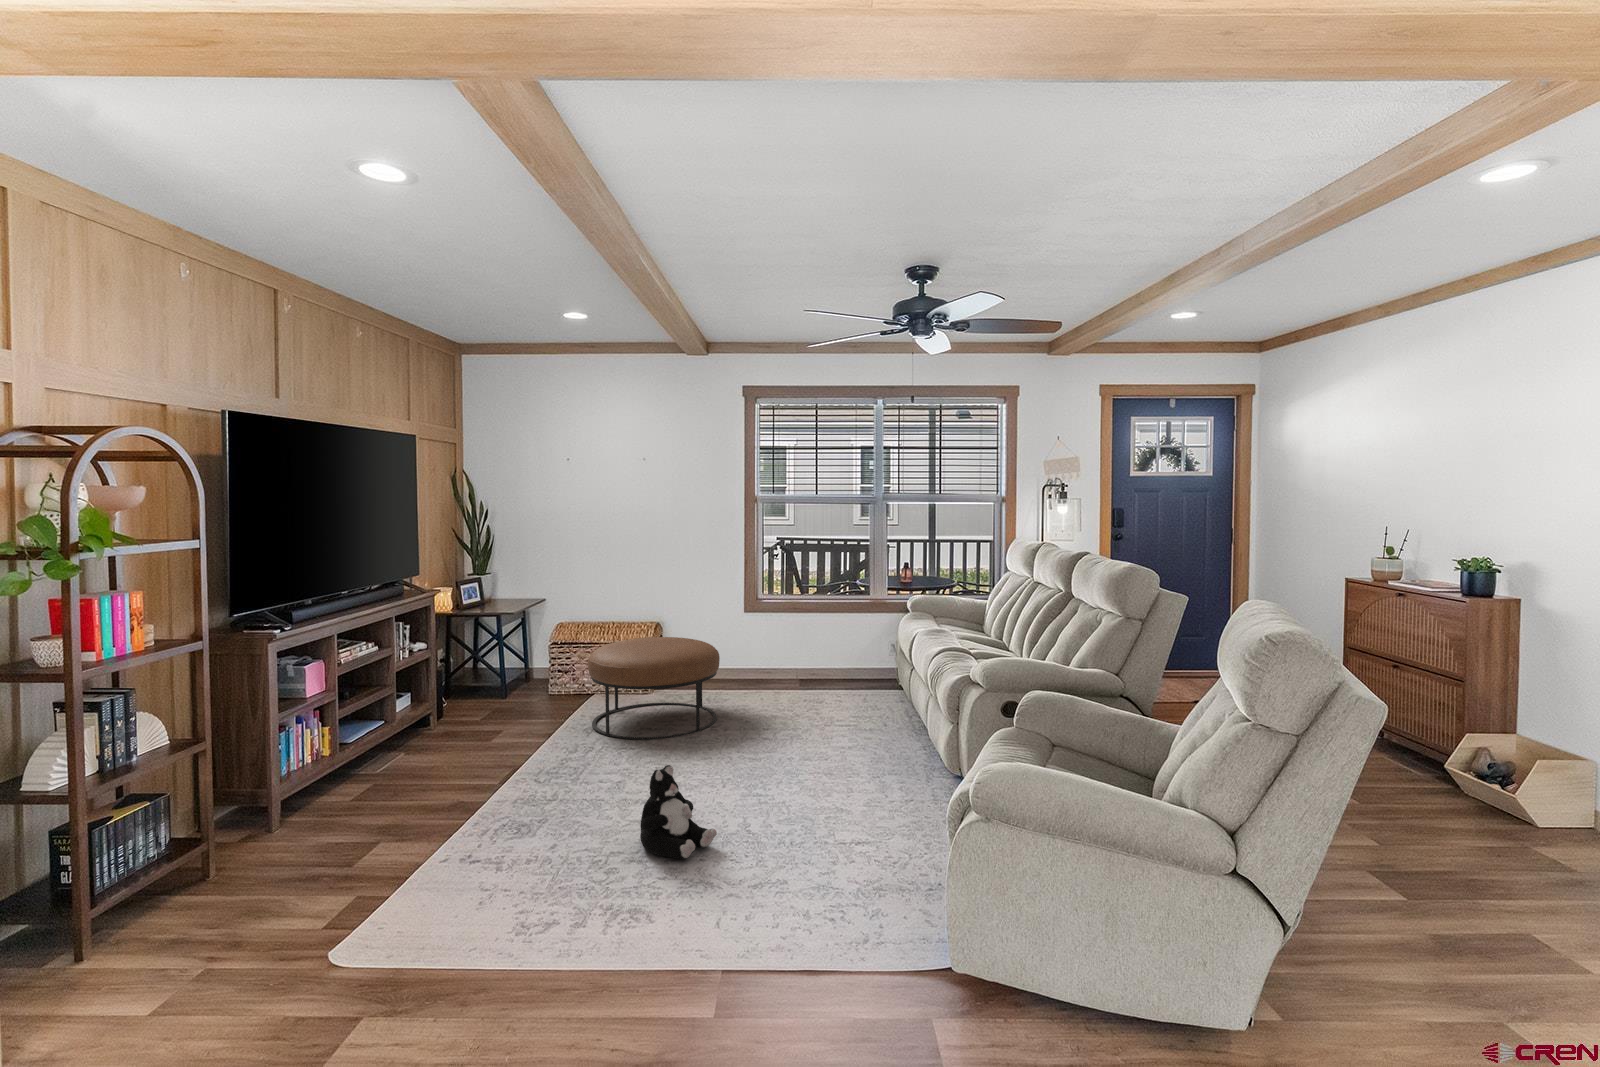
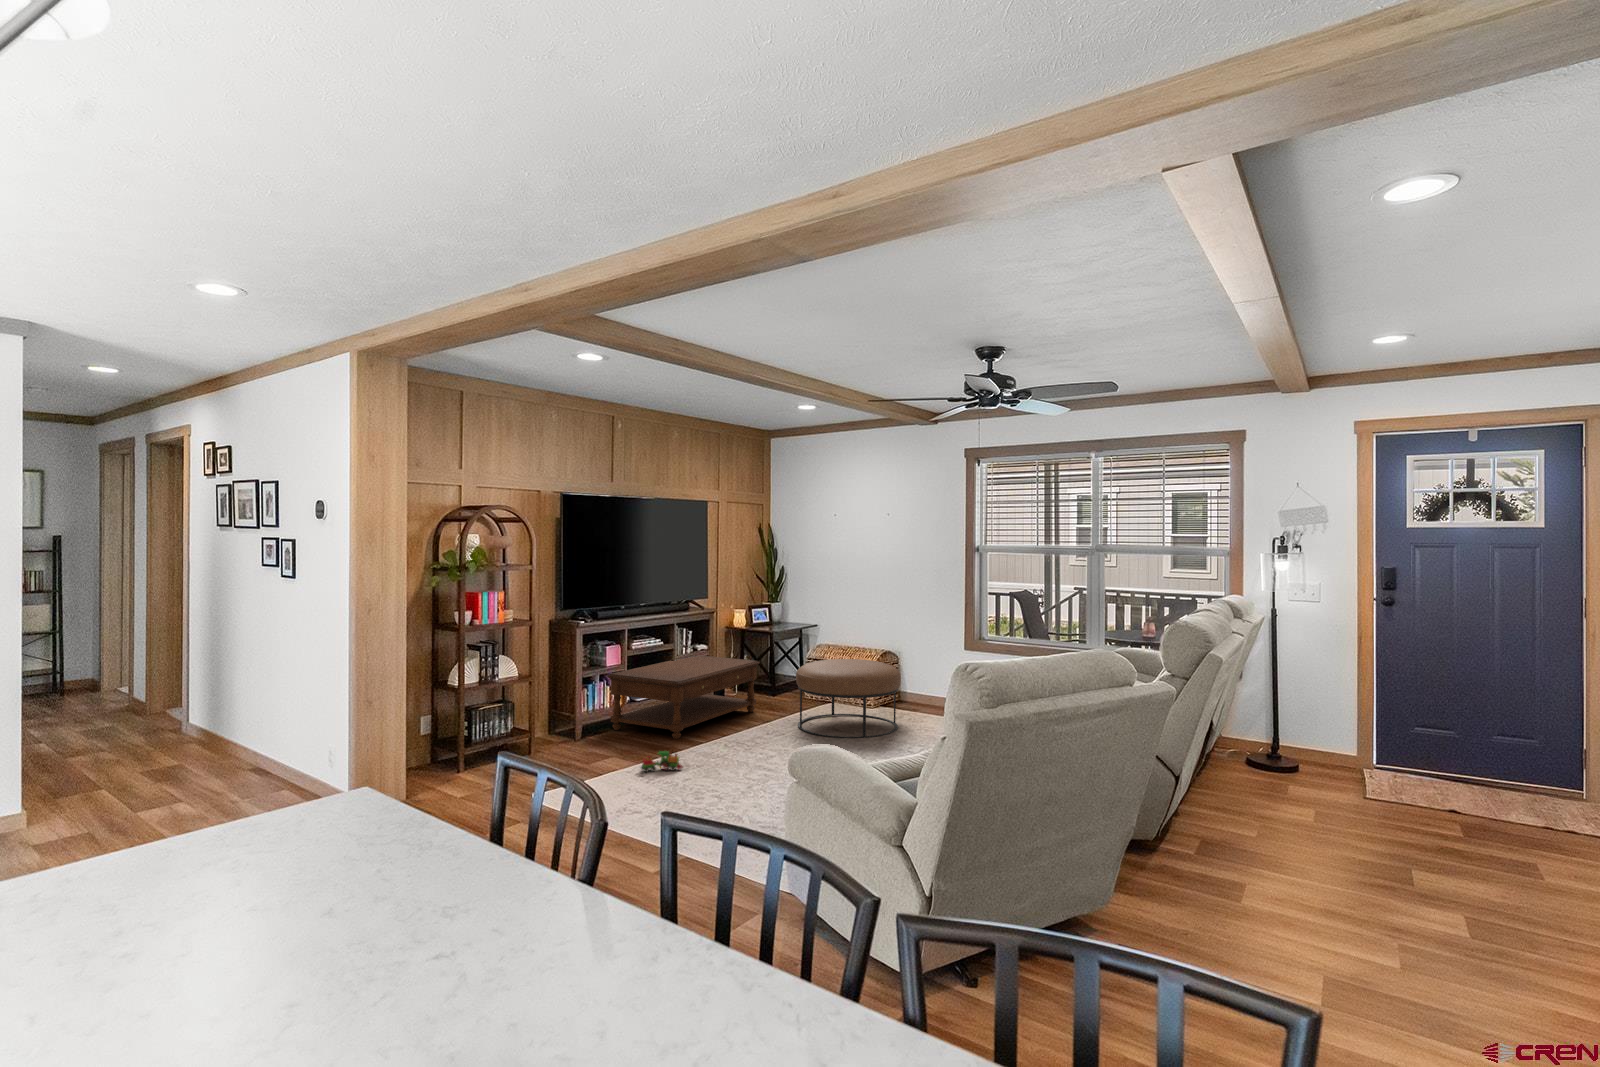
coffee table: none [311,656,512,795] -> present [607,655,760,739]
plush toy: present [640,765,717,859] -> none [712,735,760,798]
toy train: none [479,811,544,853] -> present [641,751,682,772]

